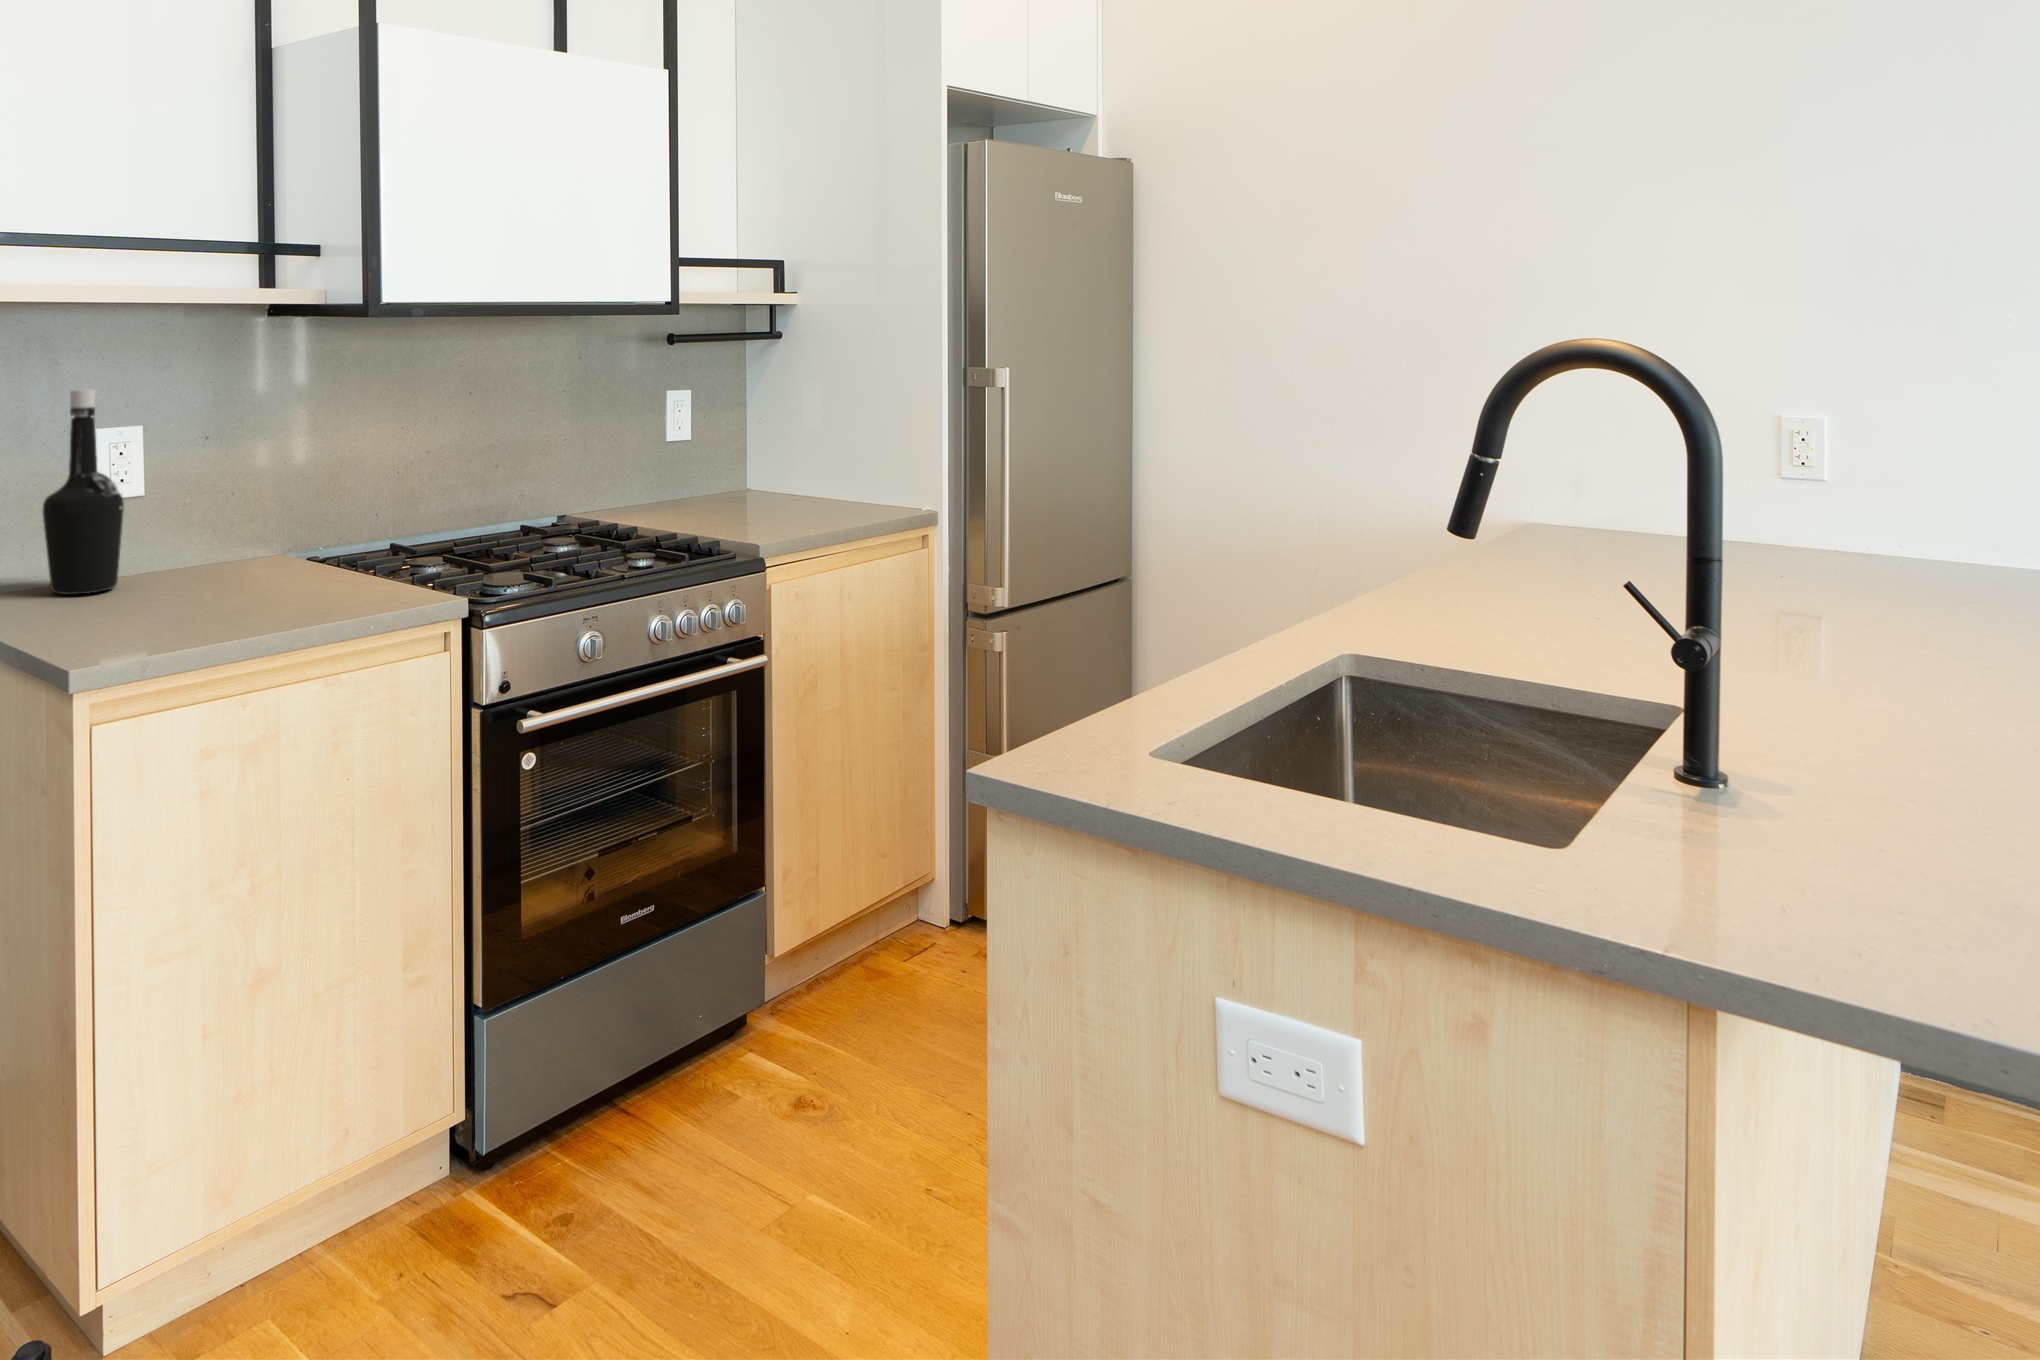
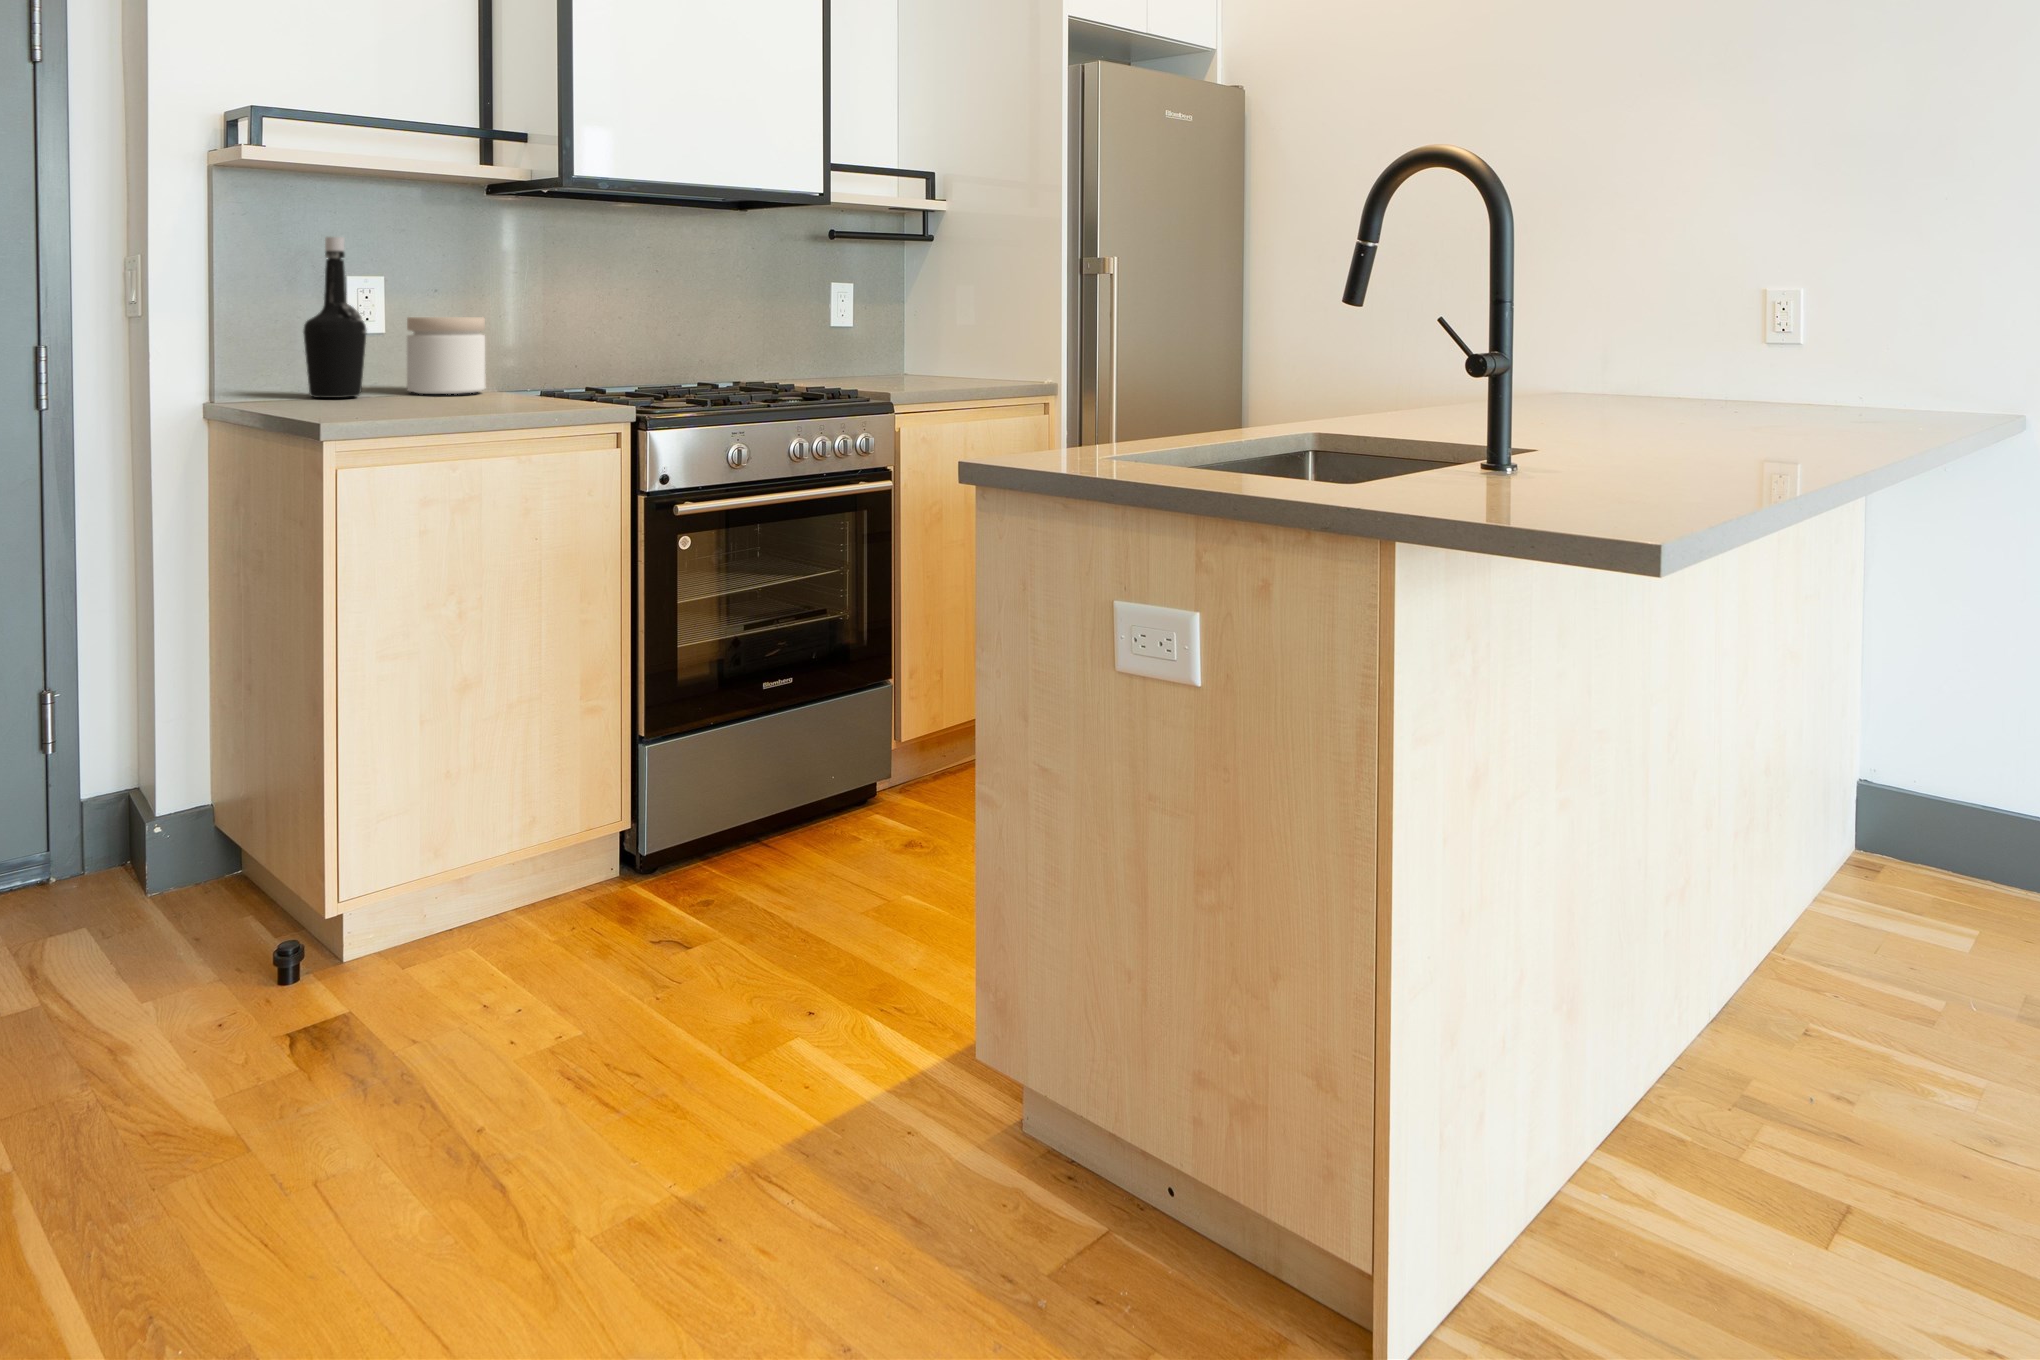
jar: none [174,471,273,575] -> present [407,317,486,394]

